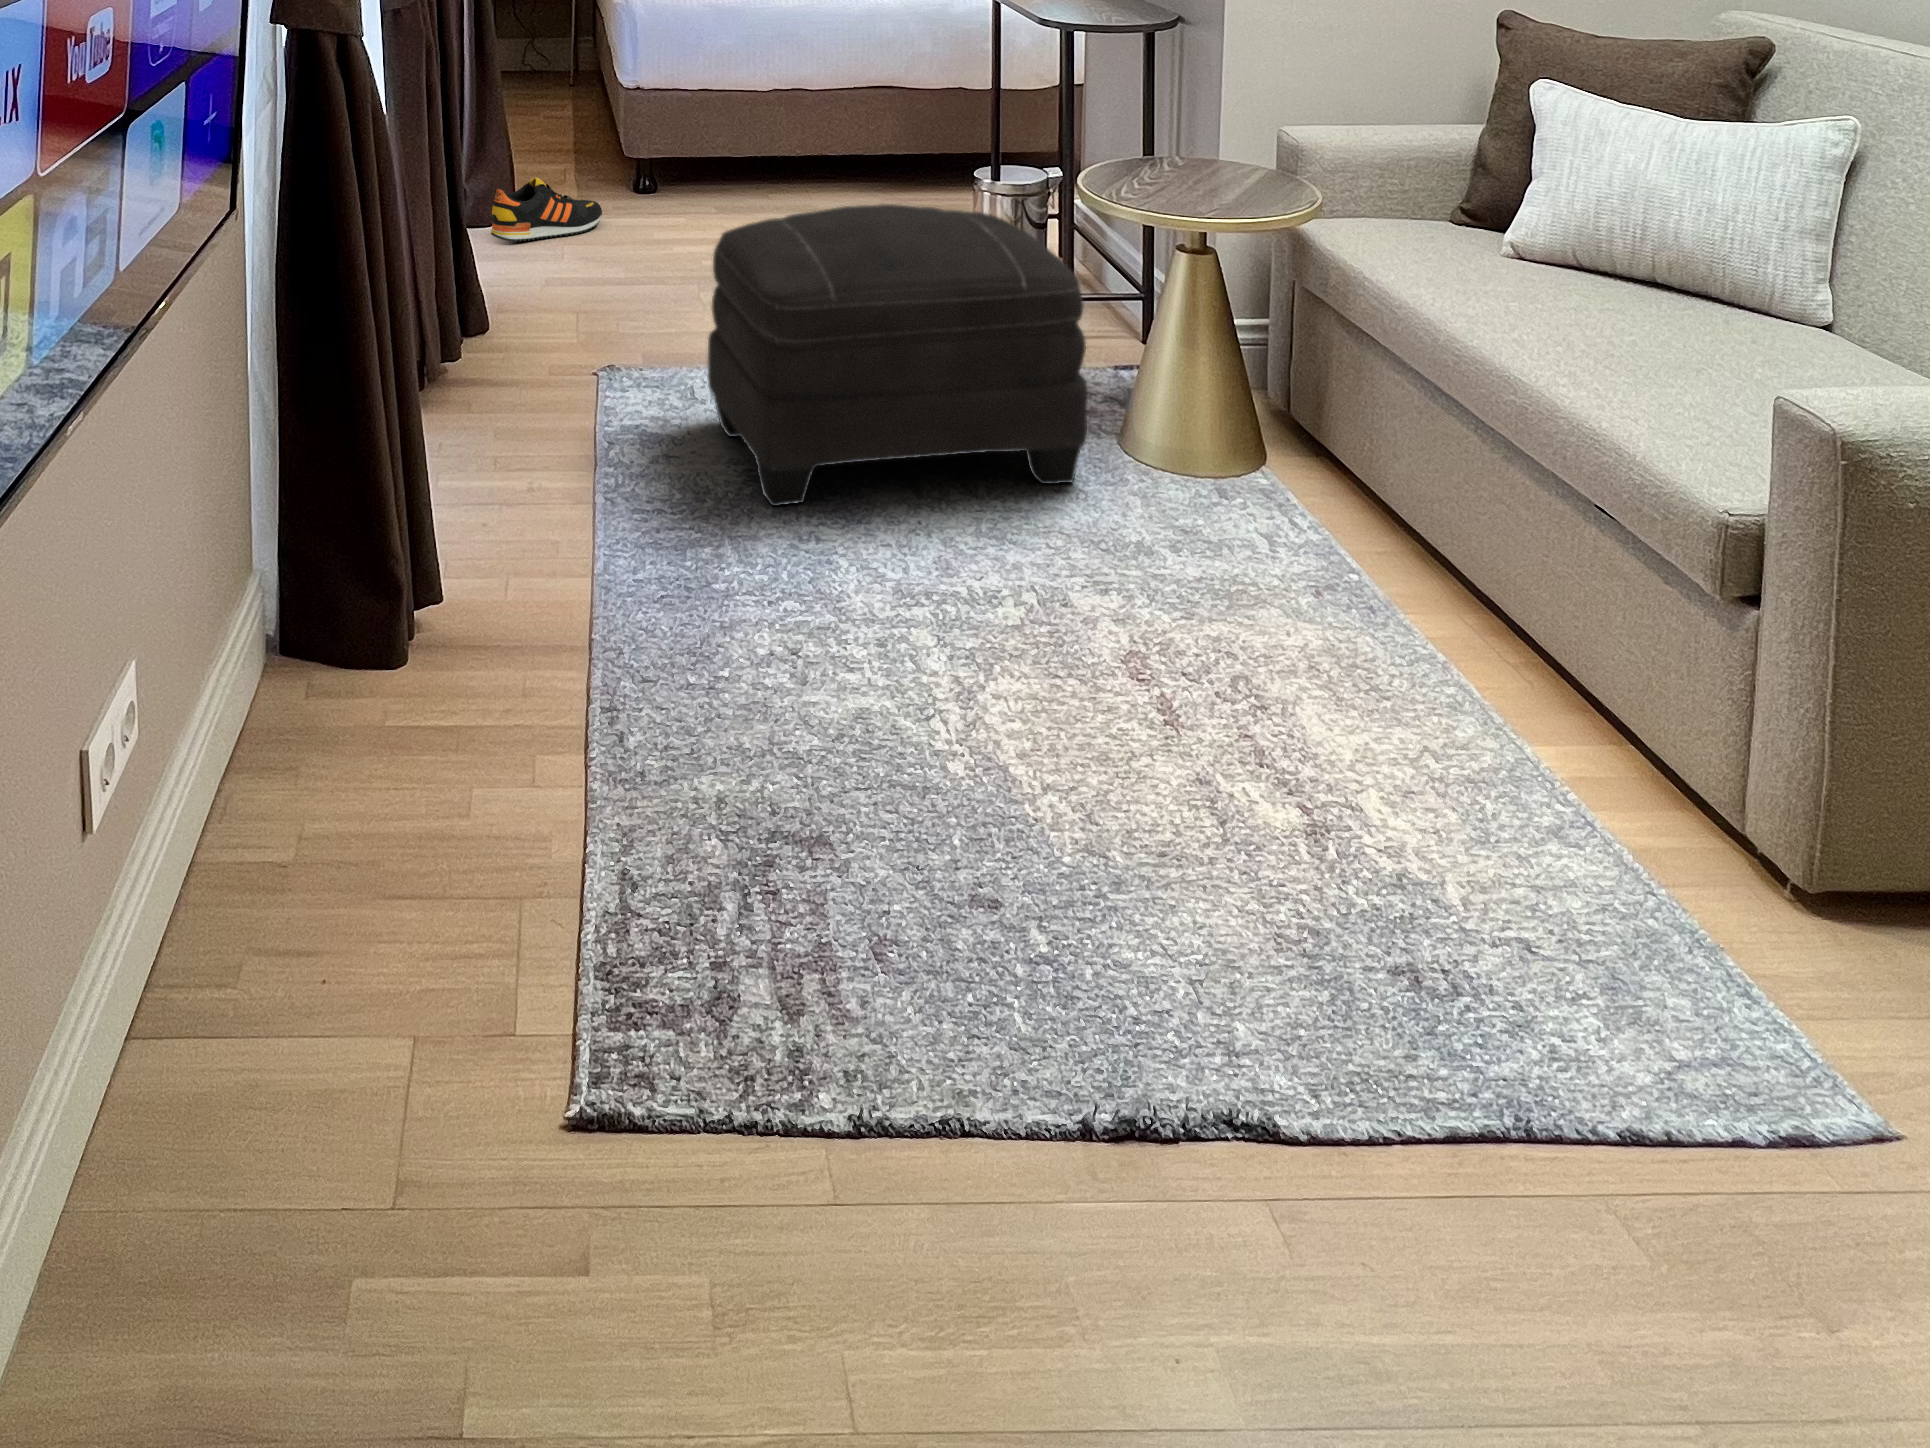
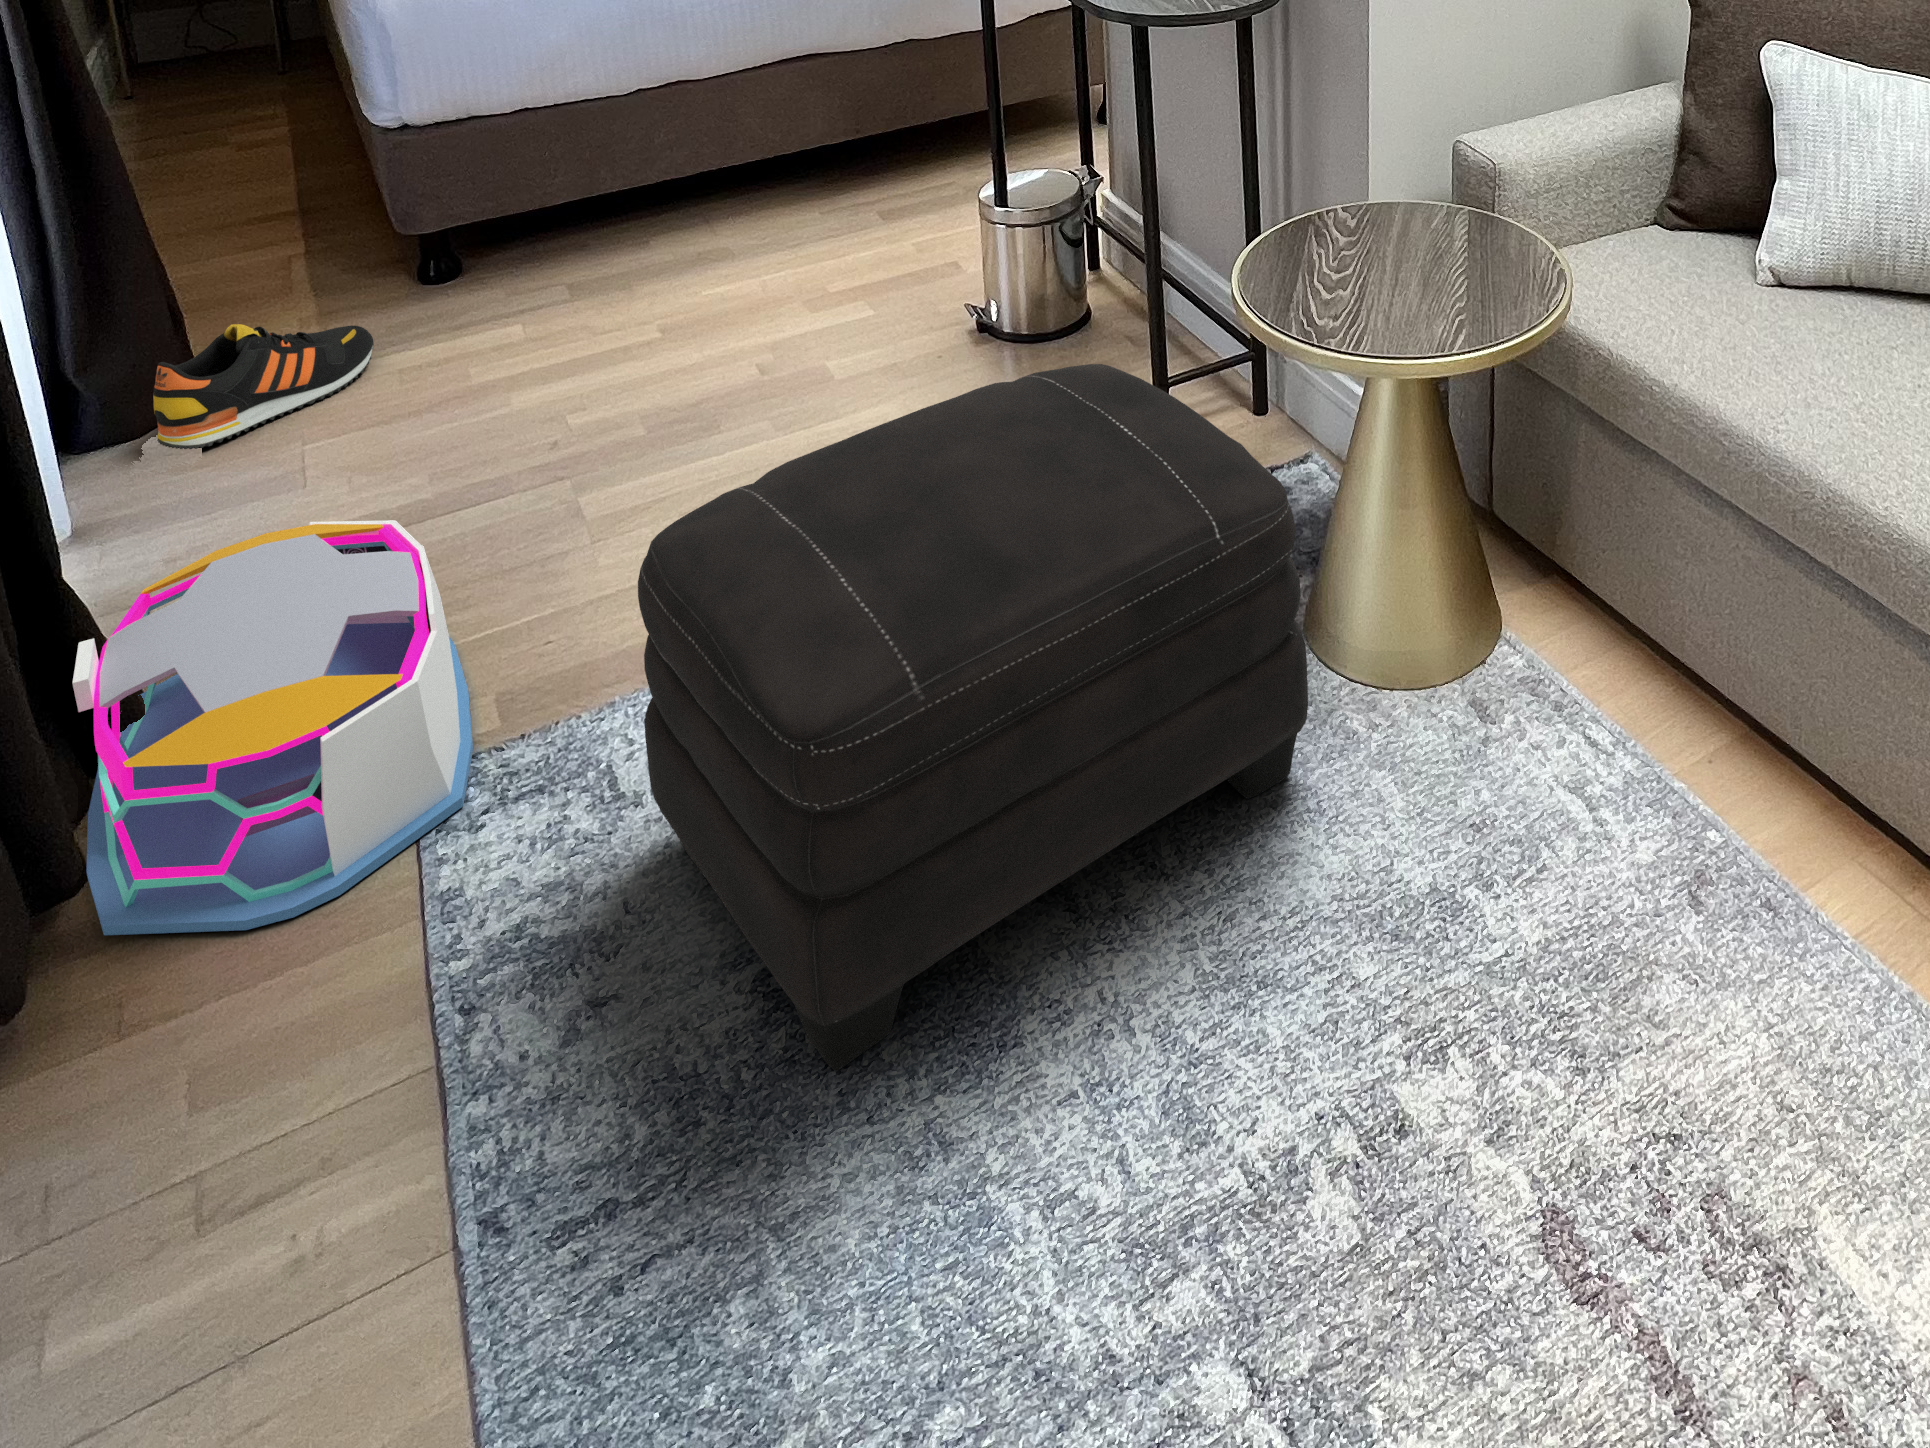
storage bin: none [454,247,627,402] -> present [73,520,473,935]

